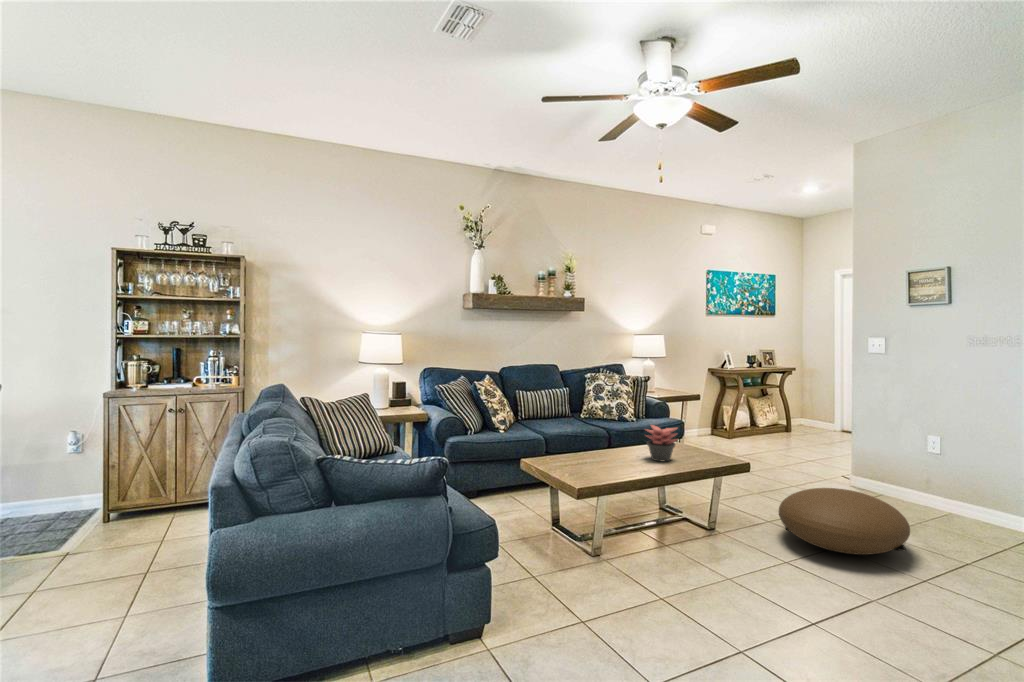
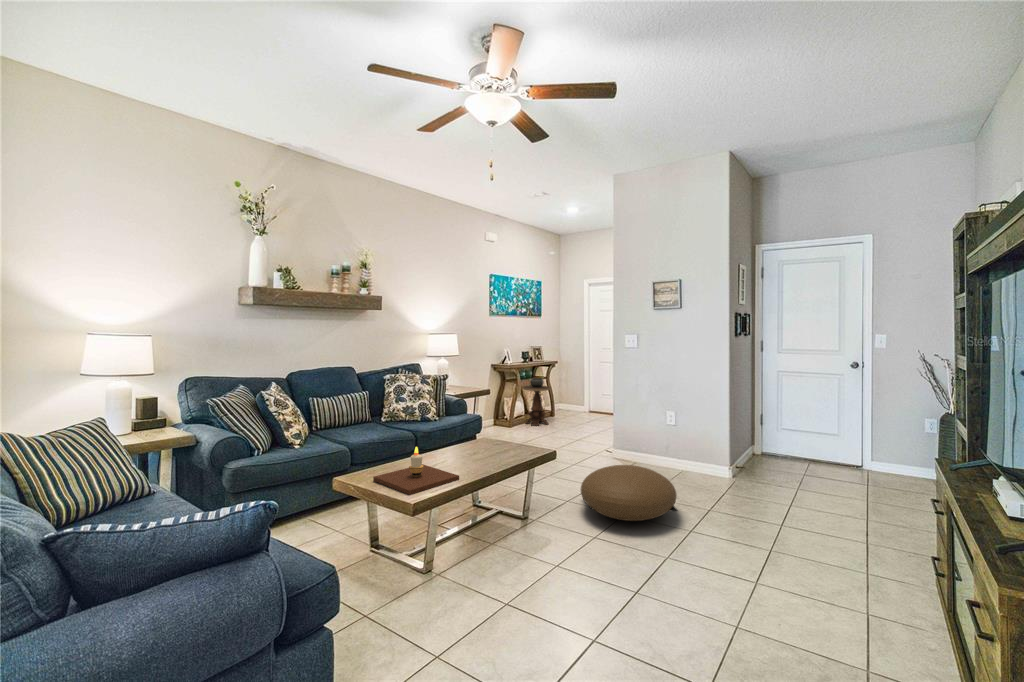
side table: none [748,386,784,441] -> present [523,378,551,426]
succulent plant: present [646,425,677,462] -> none [467,425,499,461]
candle: none [551,438,628,479] -> present [373,447,459,495]

